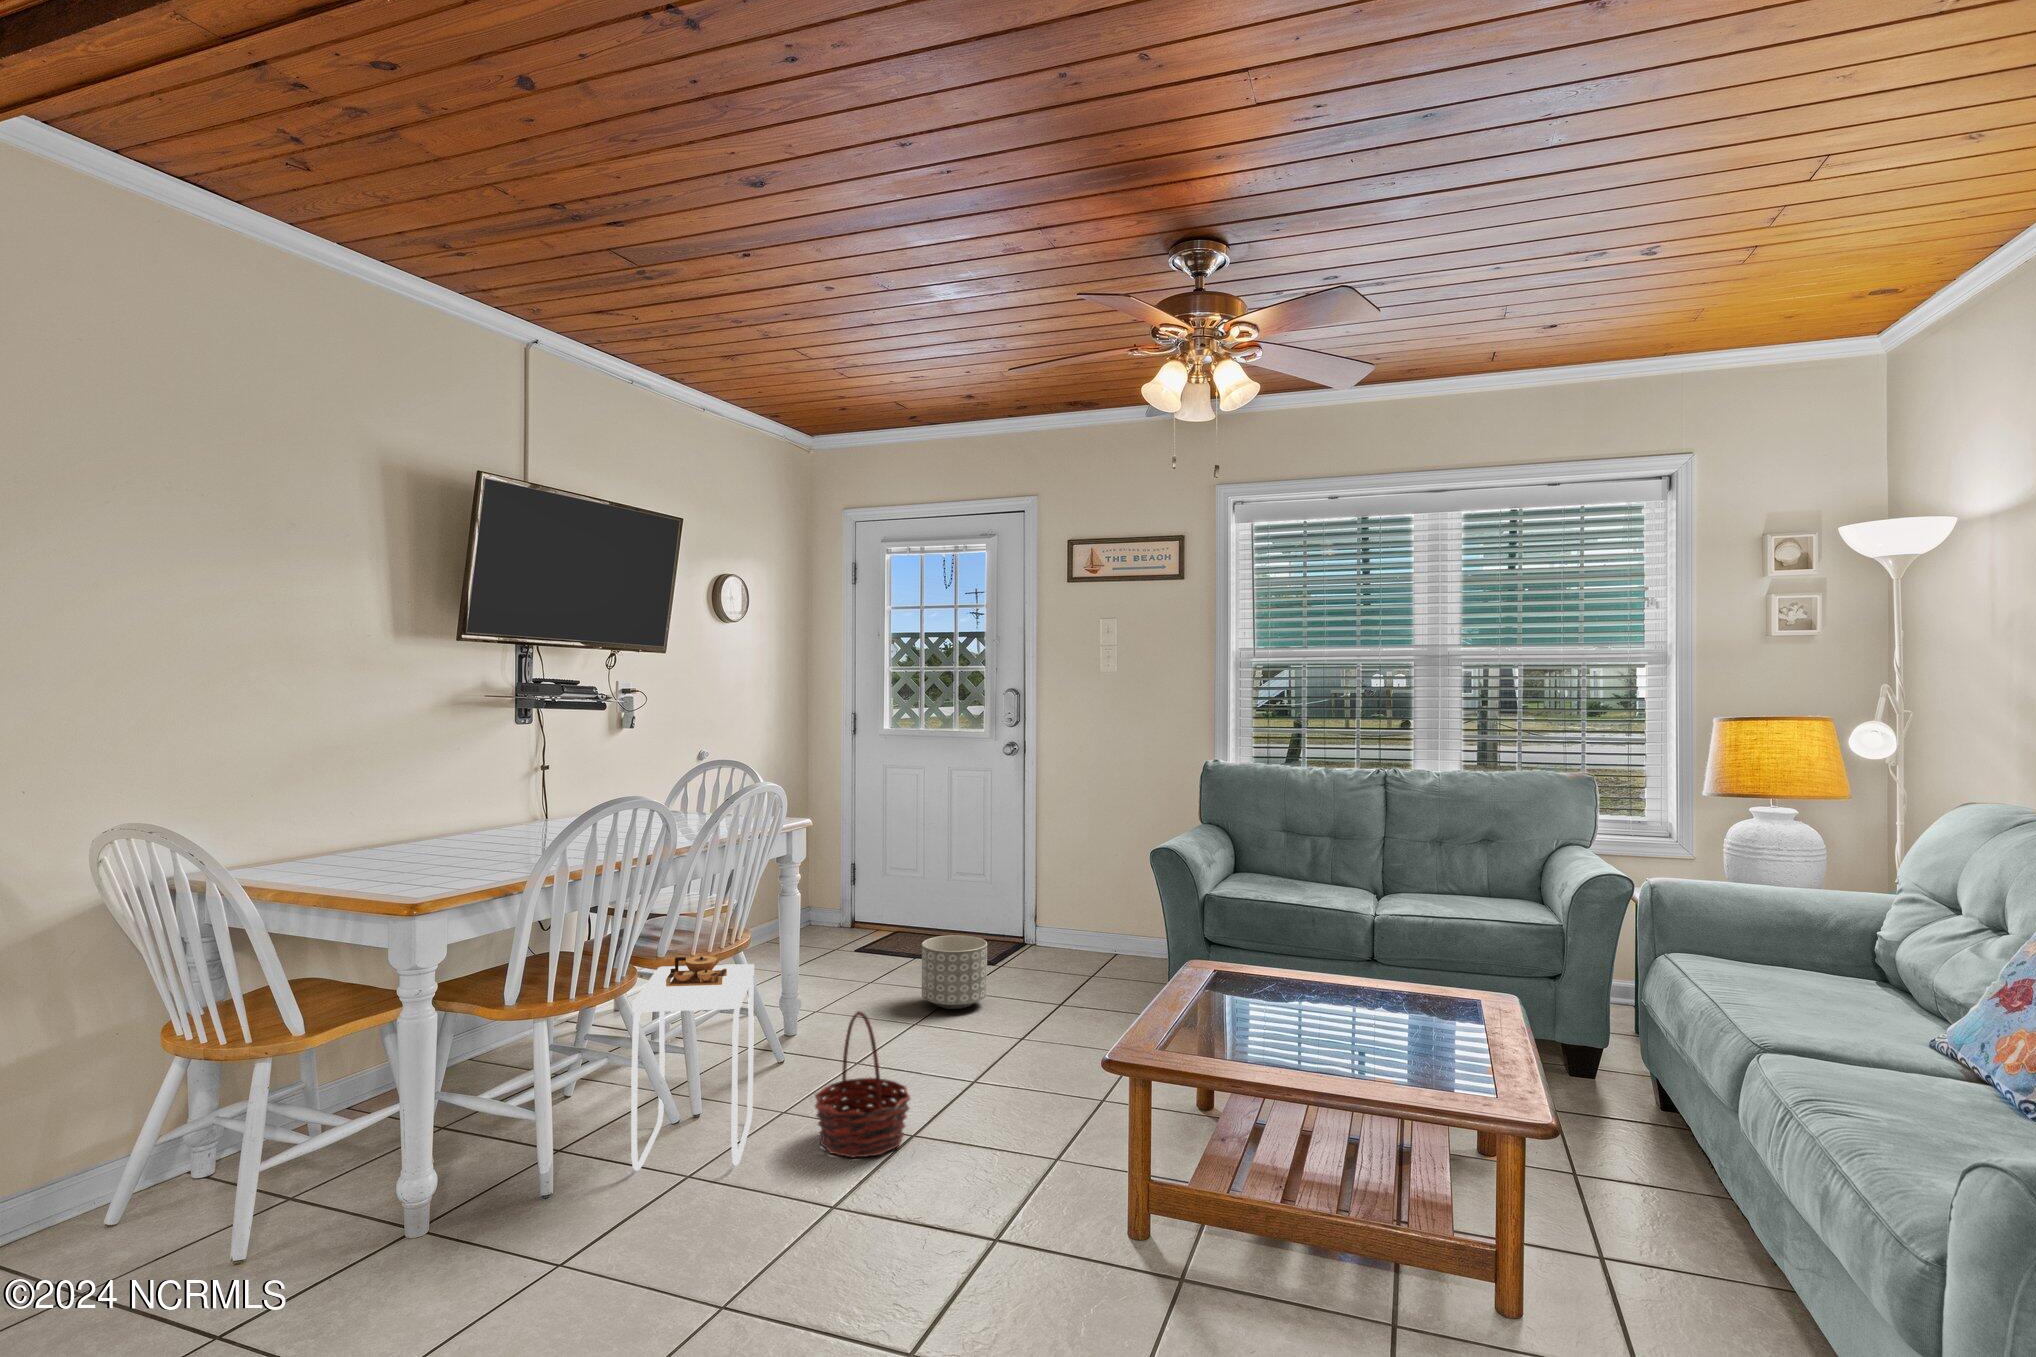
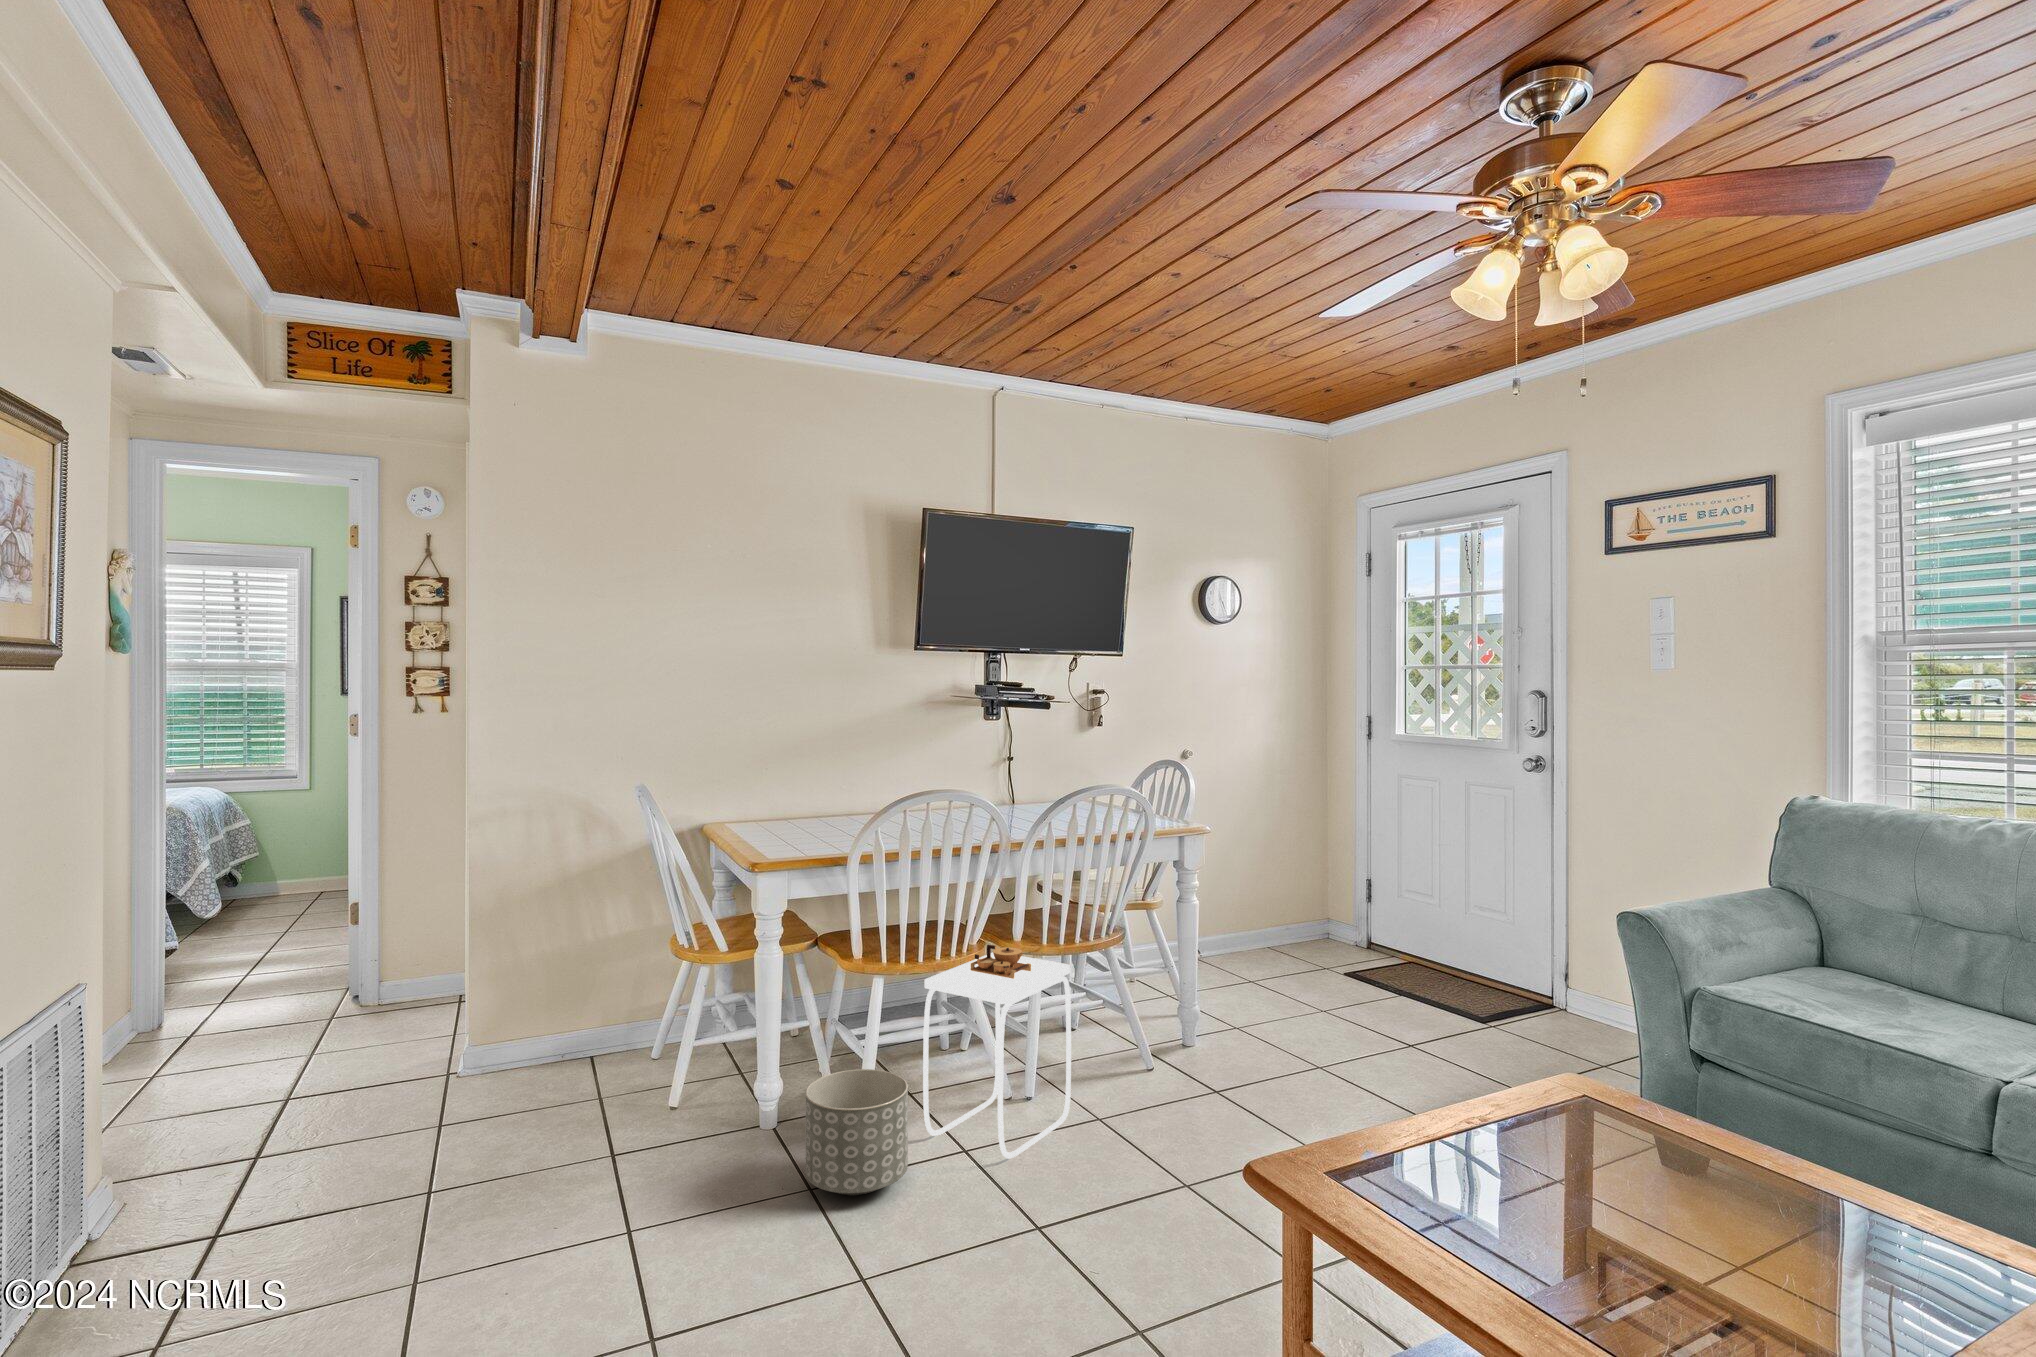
planter: present [922,935,987,1009] -> present [806,1069,908,1195]
basket: present [815,1012,910,1157] -> none [1089,1035,1194,1194]

